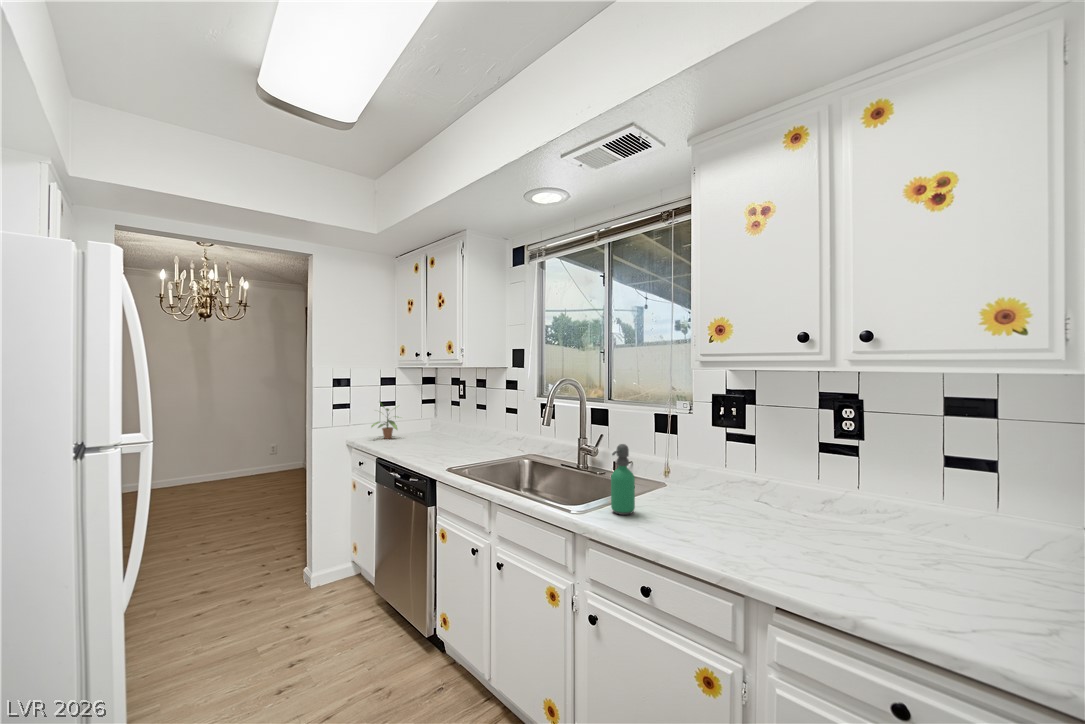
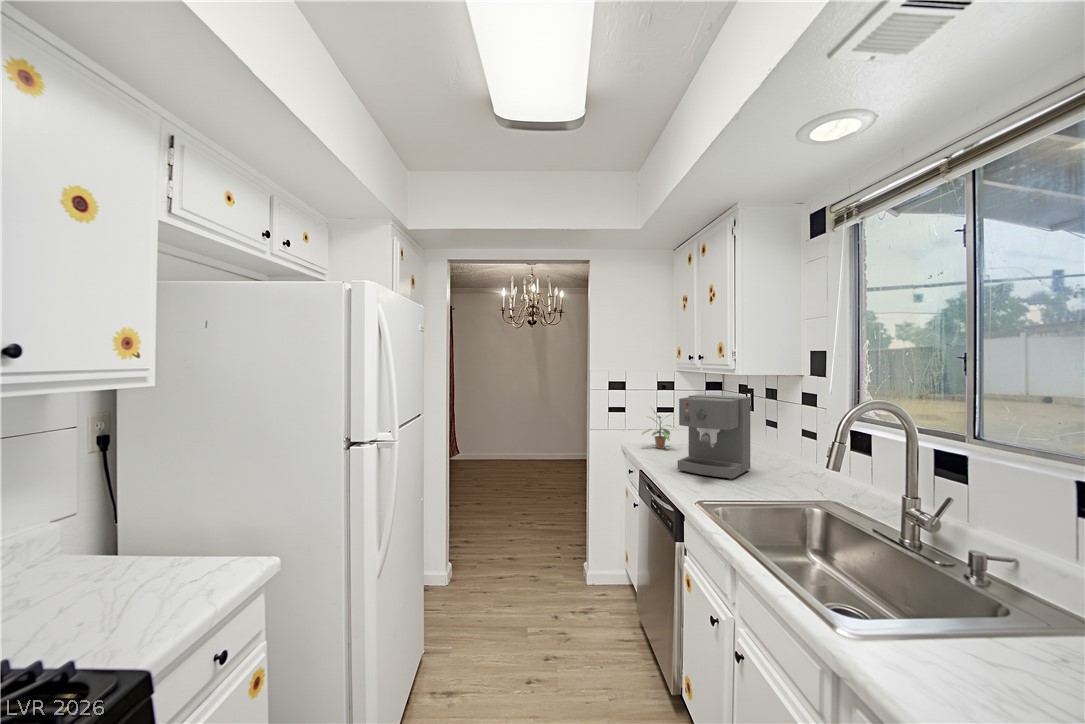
coffee maker: none [417,386,471,452] -> present [678,395,750,480]
soap dispenser: present [611,444,635,515] -> none [924,540,986,681]

